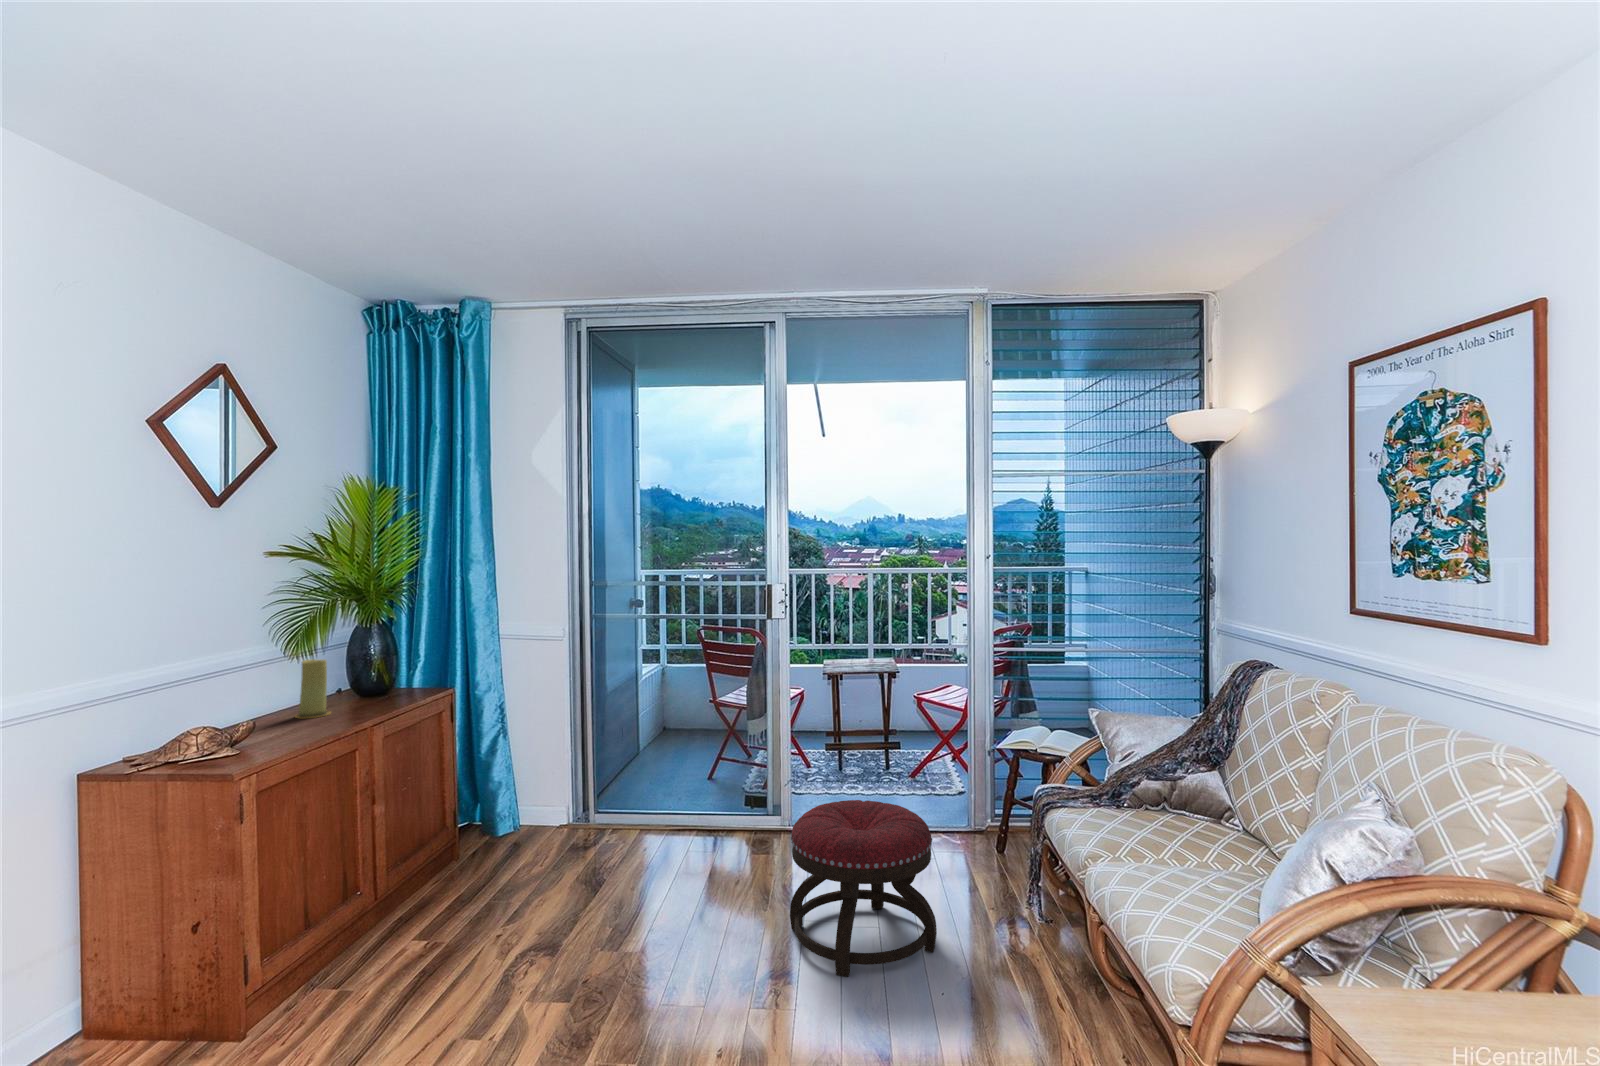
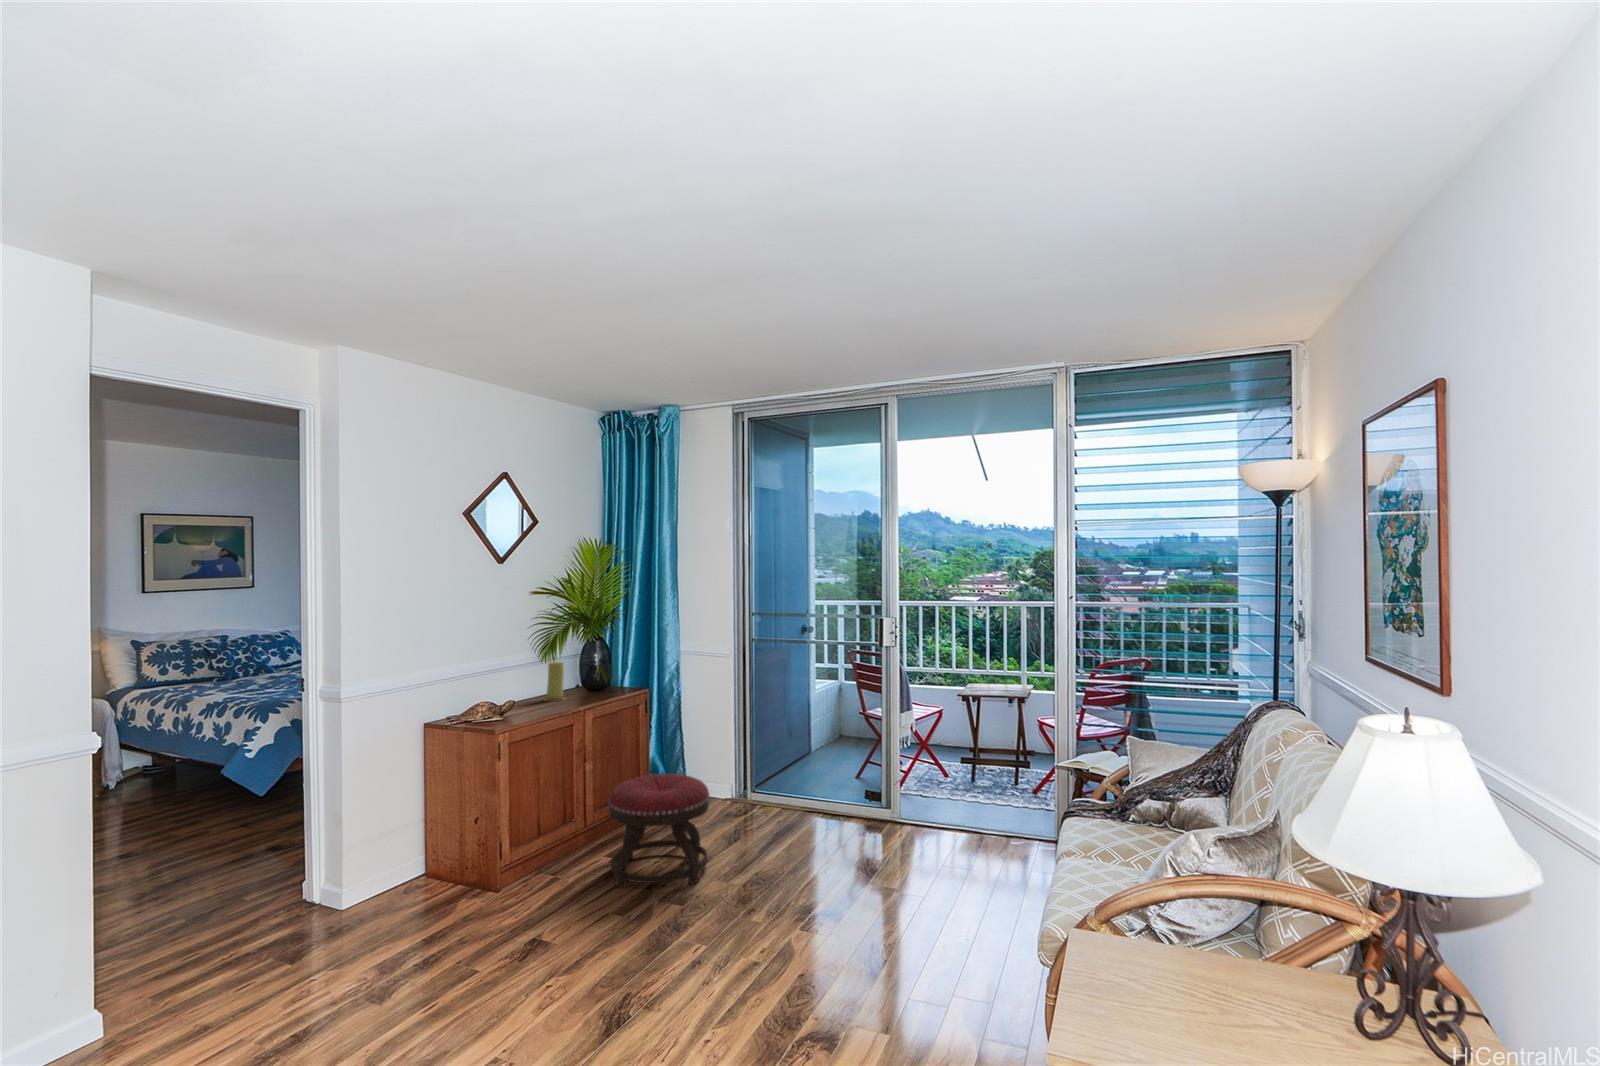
ottoman: present [790,800,937,977] -> present [608,774,709,888]

